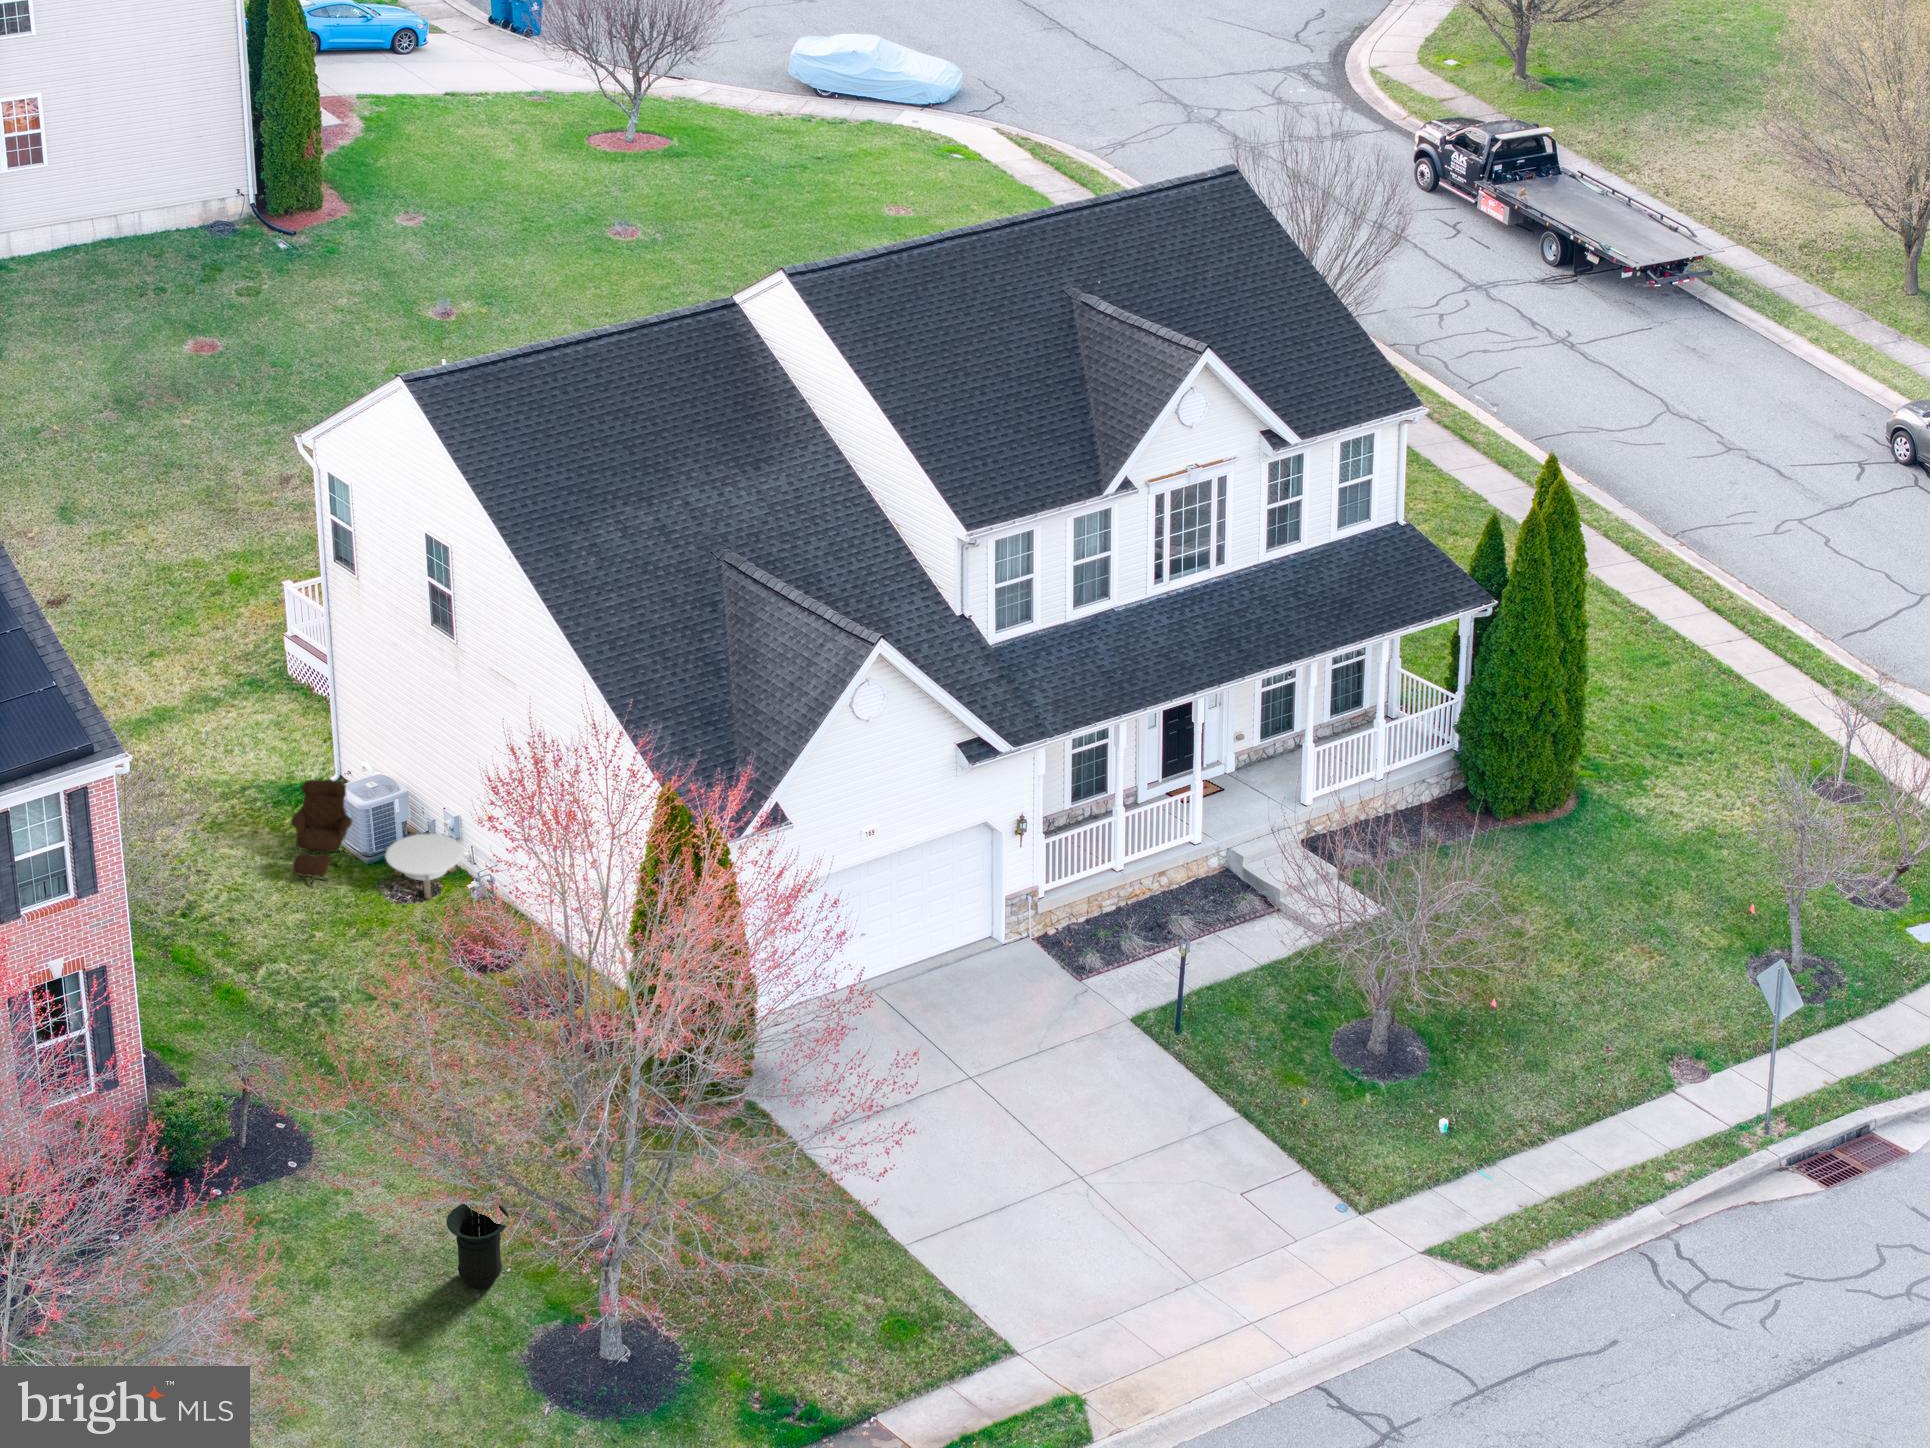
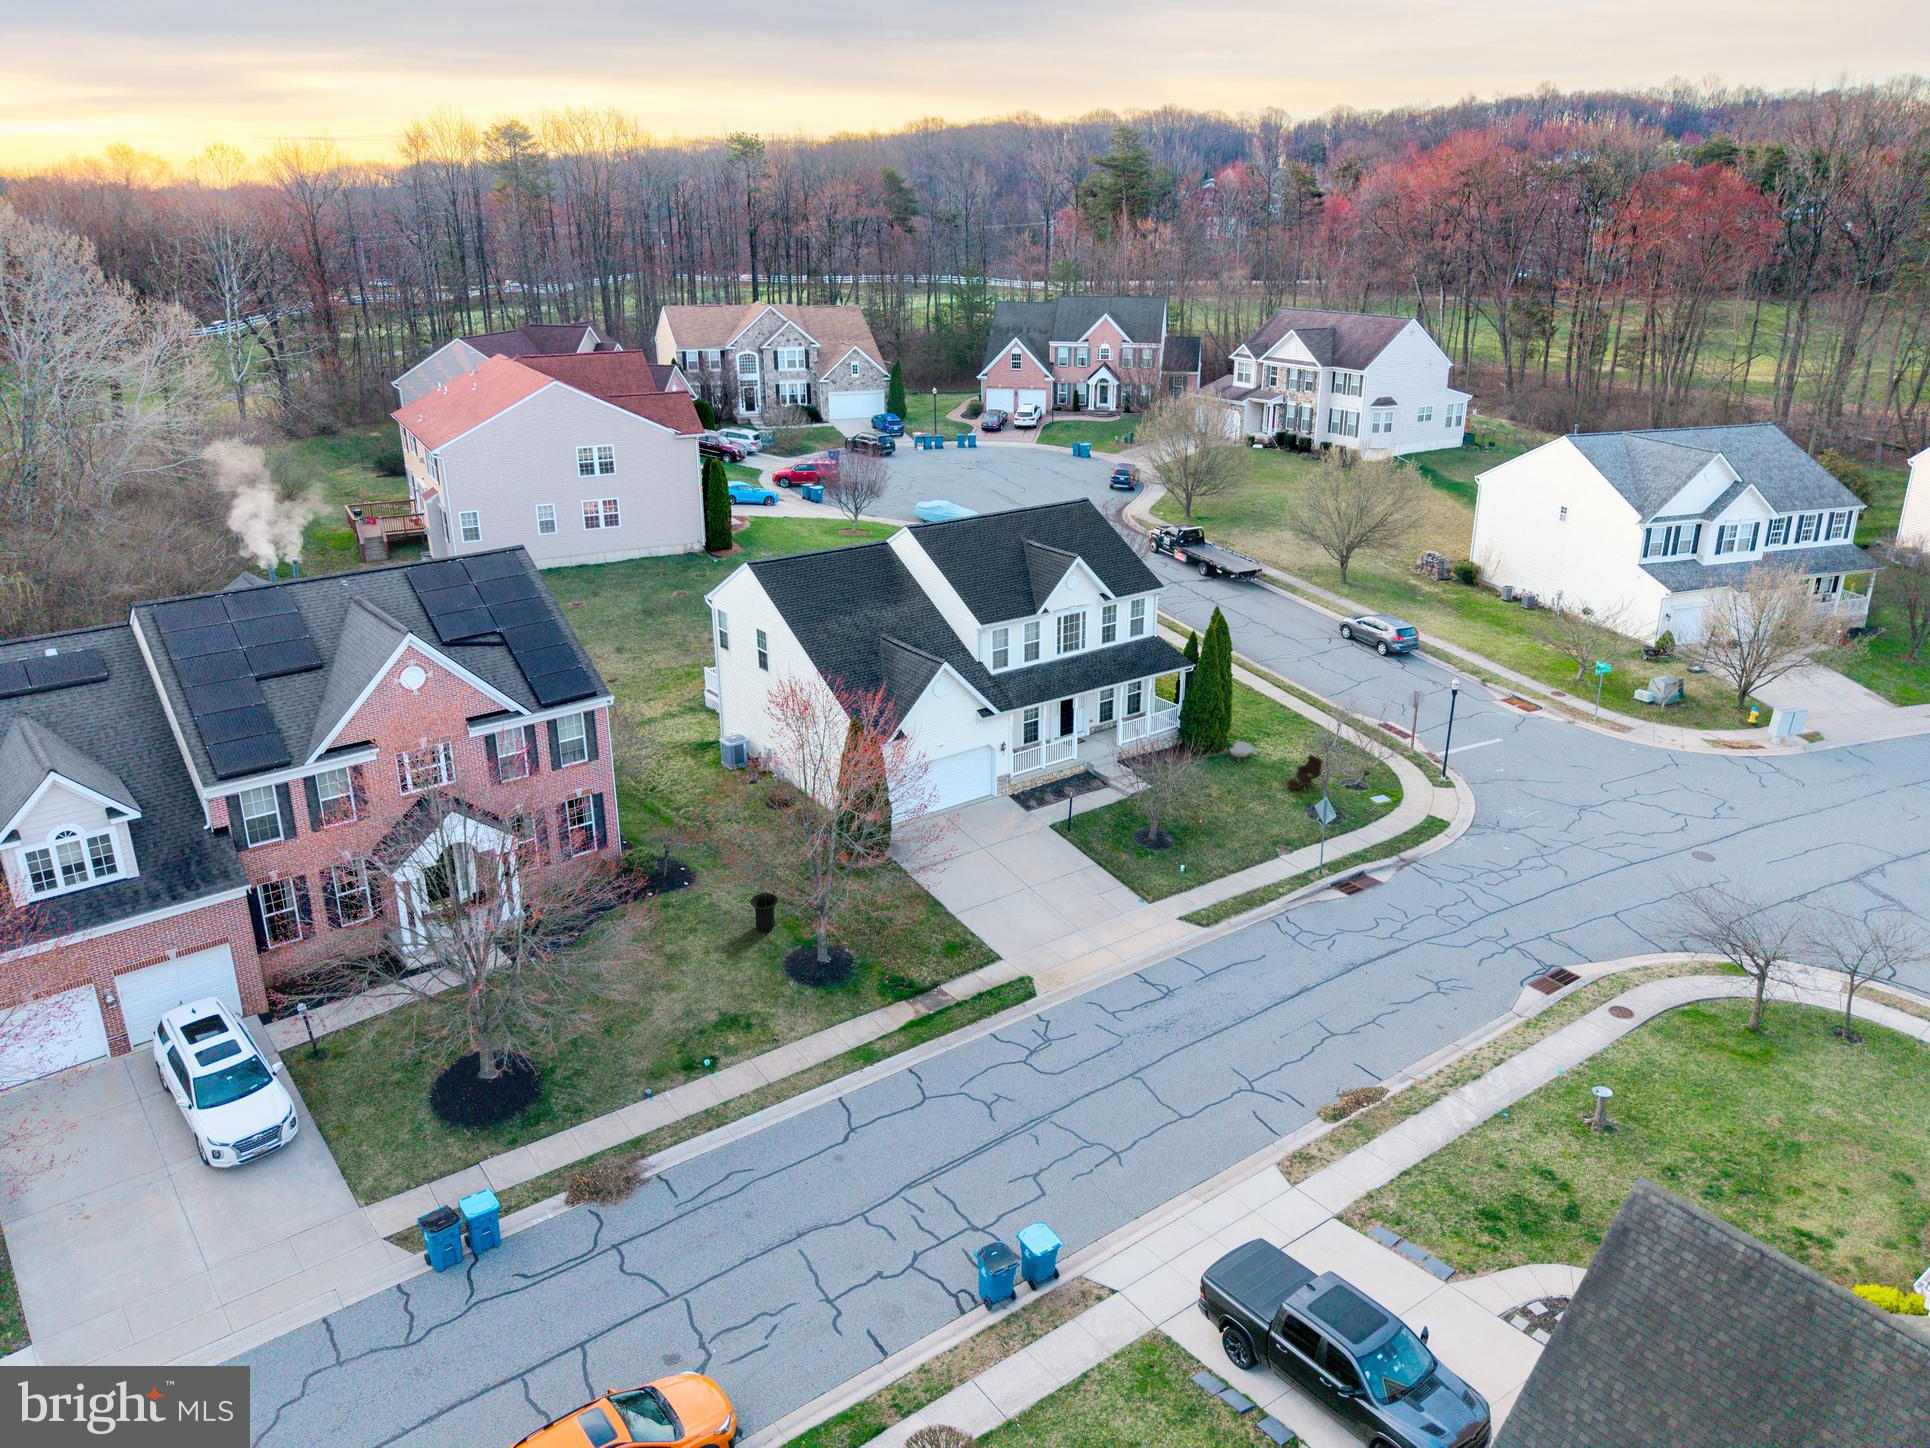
lounge chair: present [291,780,352,885] -> present [1287,755,1323,789]
round table: present [385,834,464,899] -> present [1229,741,1255,763]

